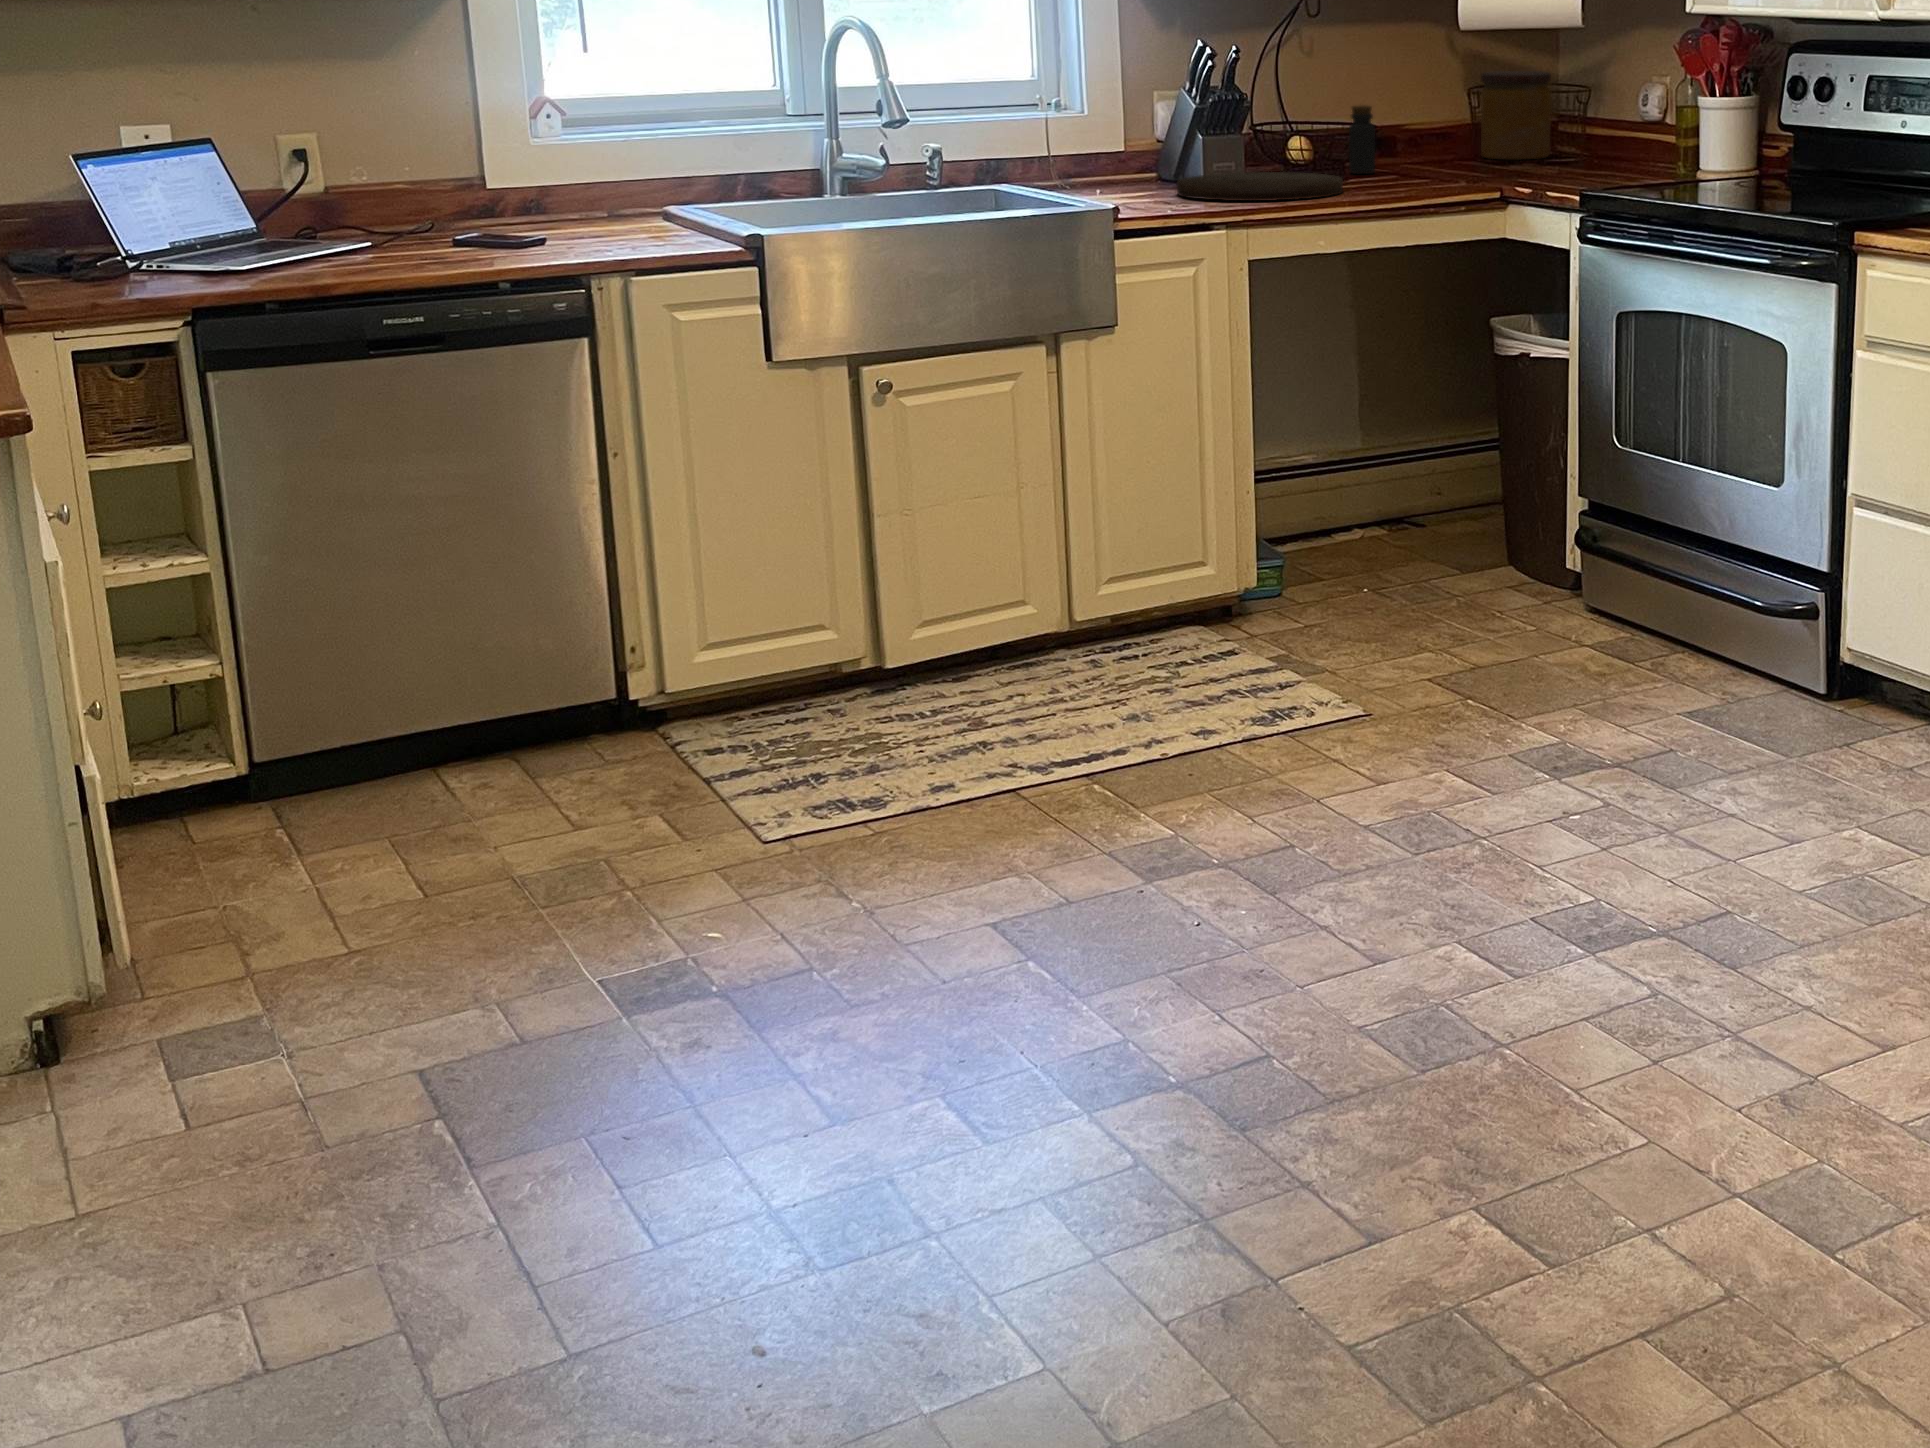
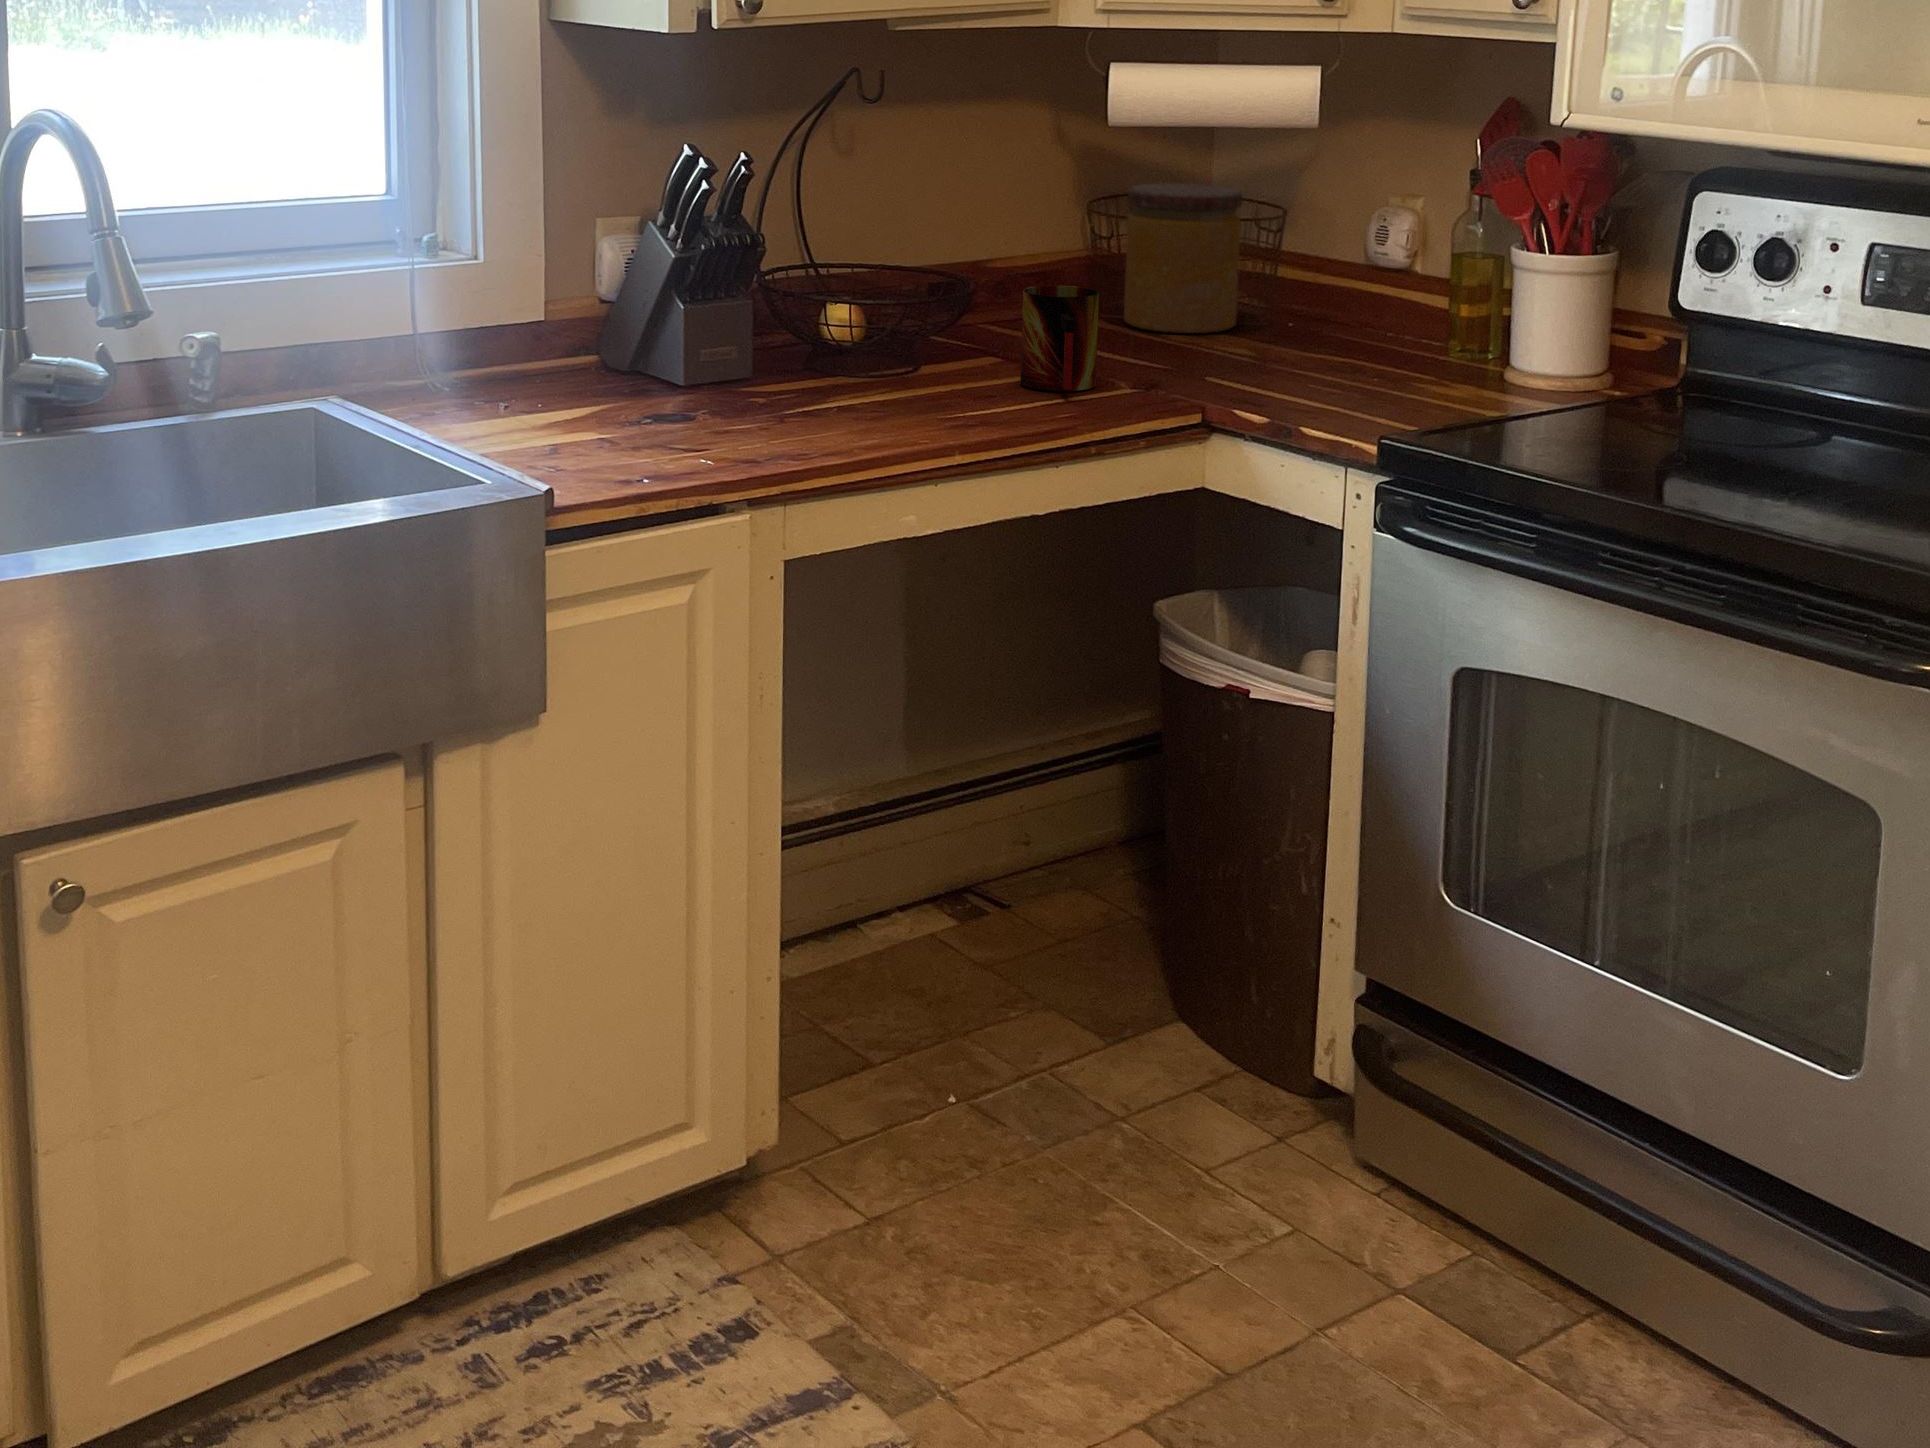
bottle: present [1349,105,1375,174] -> none [931,253,976,371]
mug: none [1396,121,1440,178] -> present [1020,286,1099,391]
cutting board: present [1177,172,1343,201] -> none [651,380,953,466]

